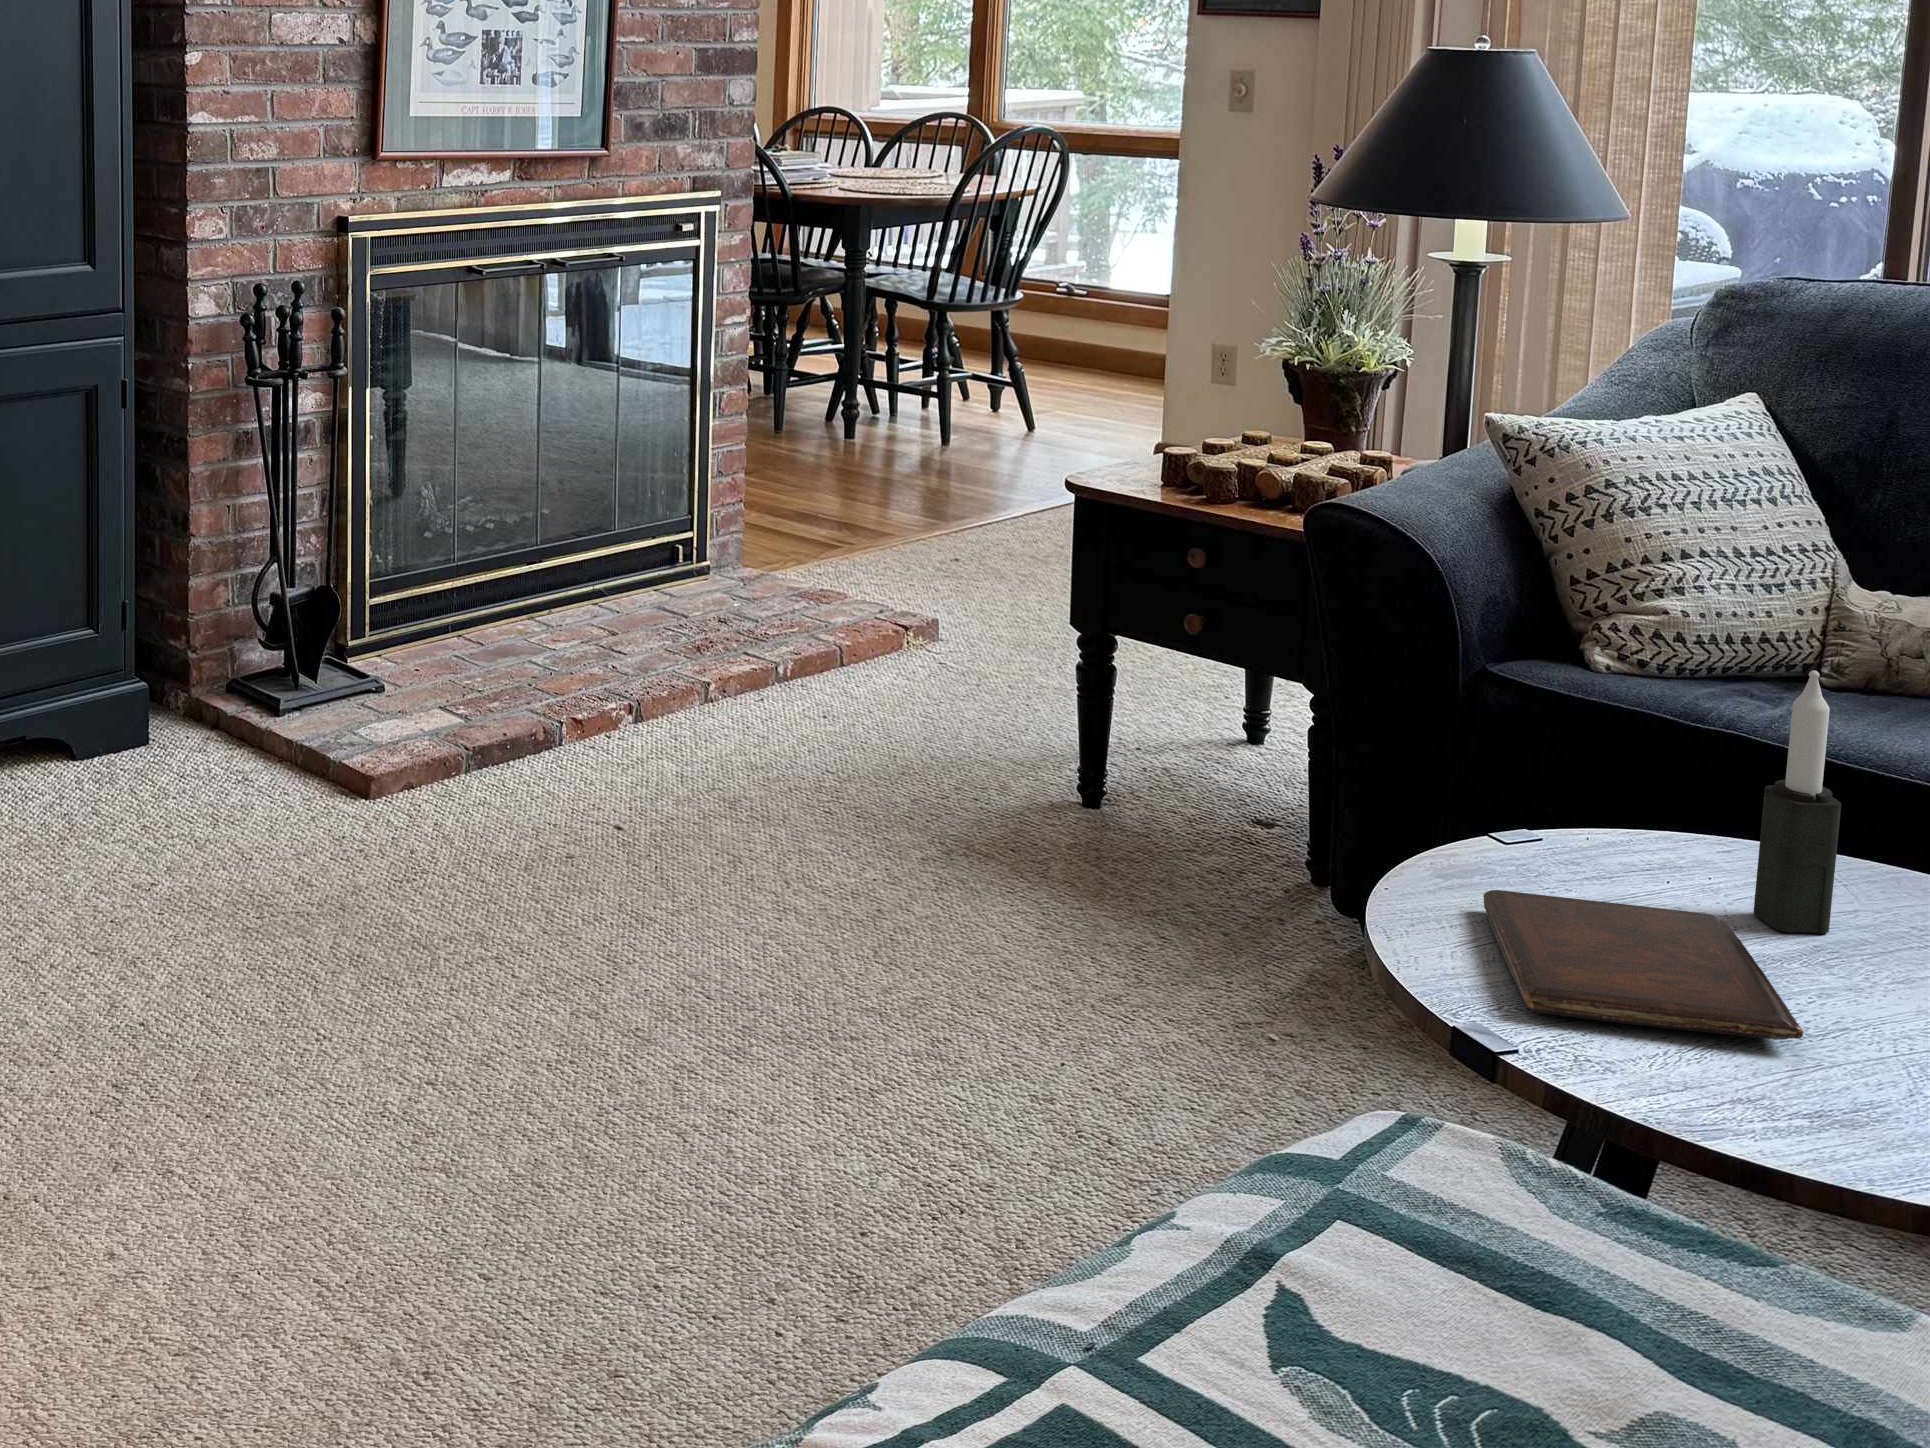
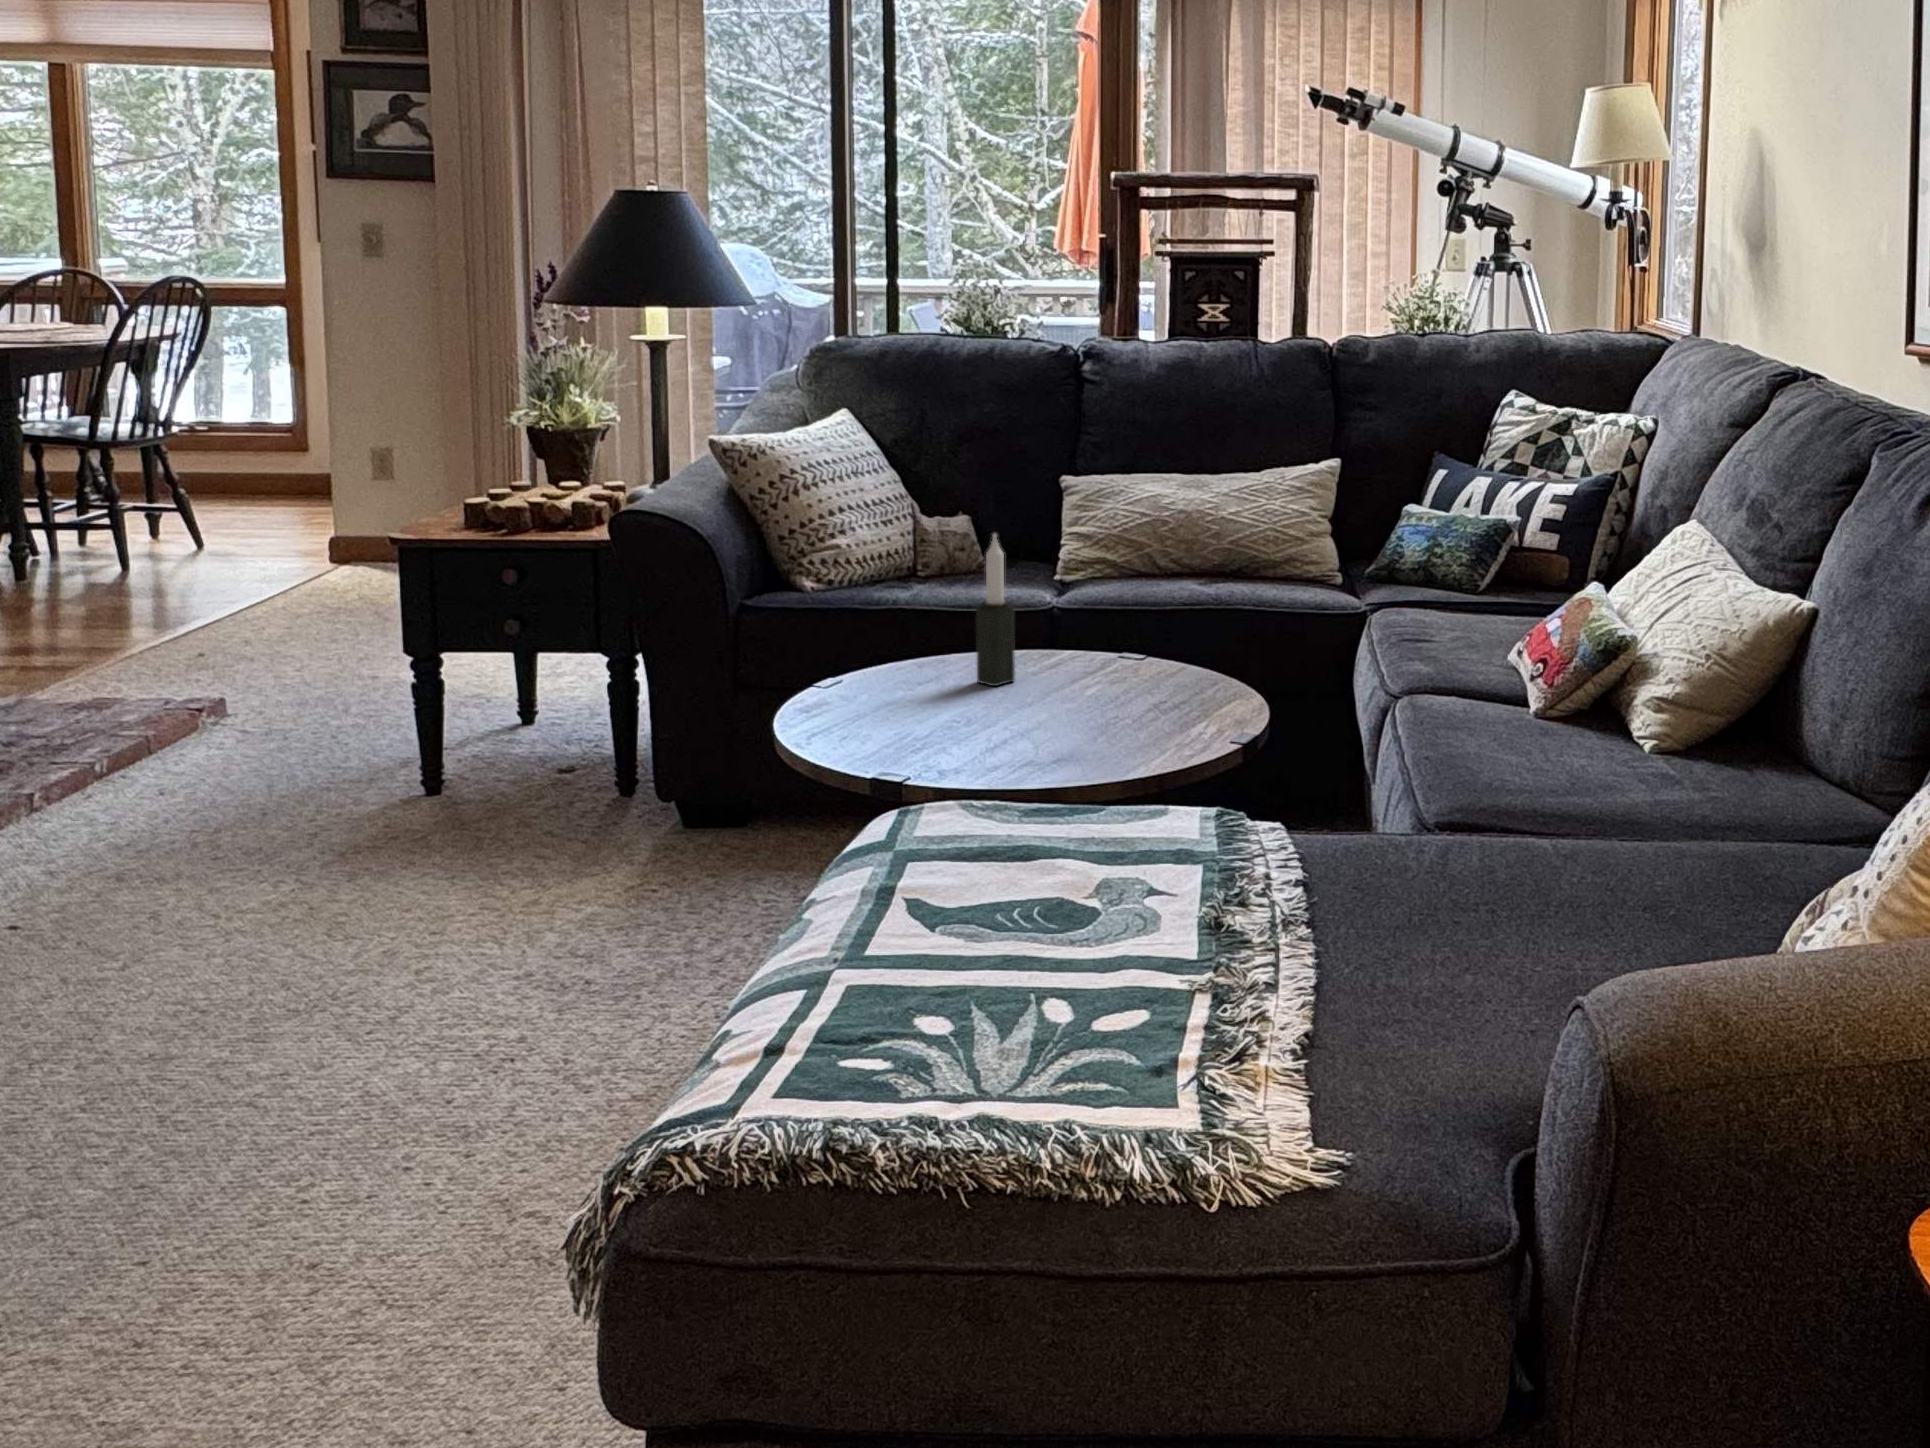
book: present [1483,890,1803,1040] -> none [851,684,1044,750]

